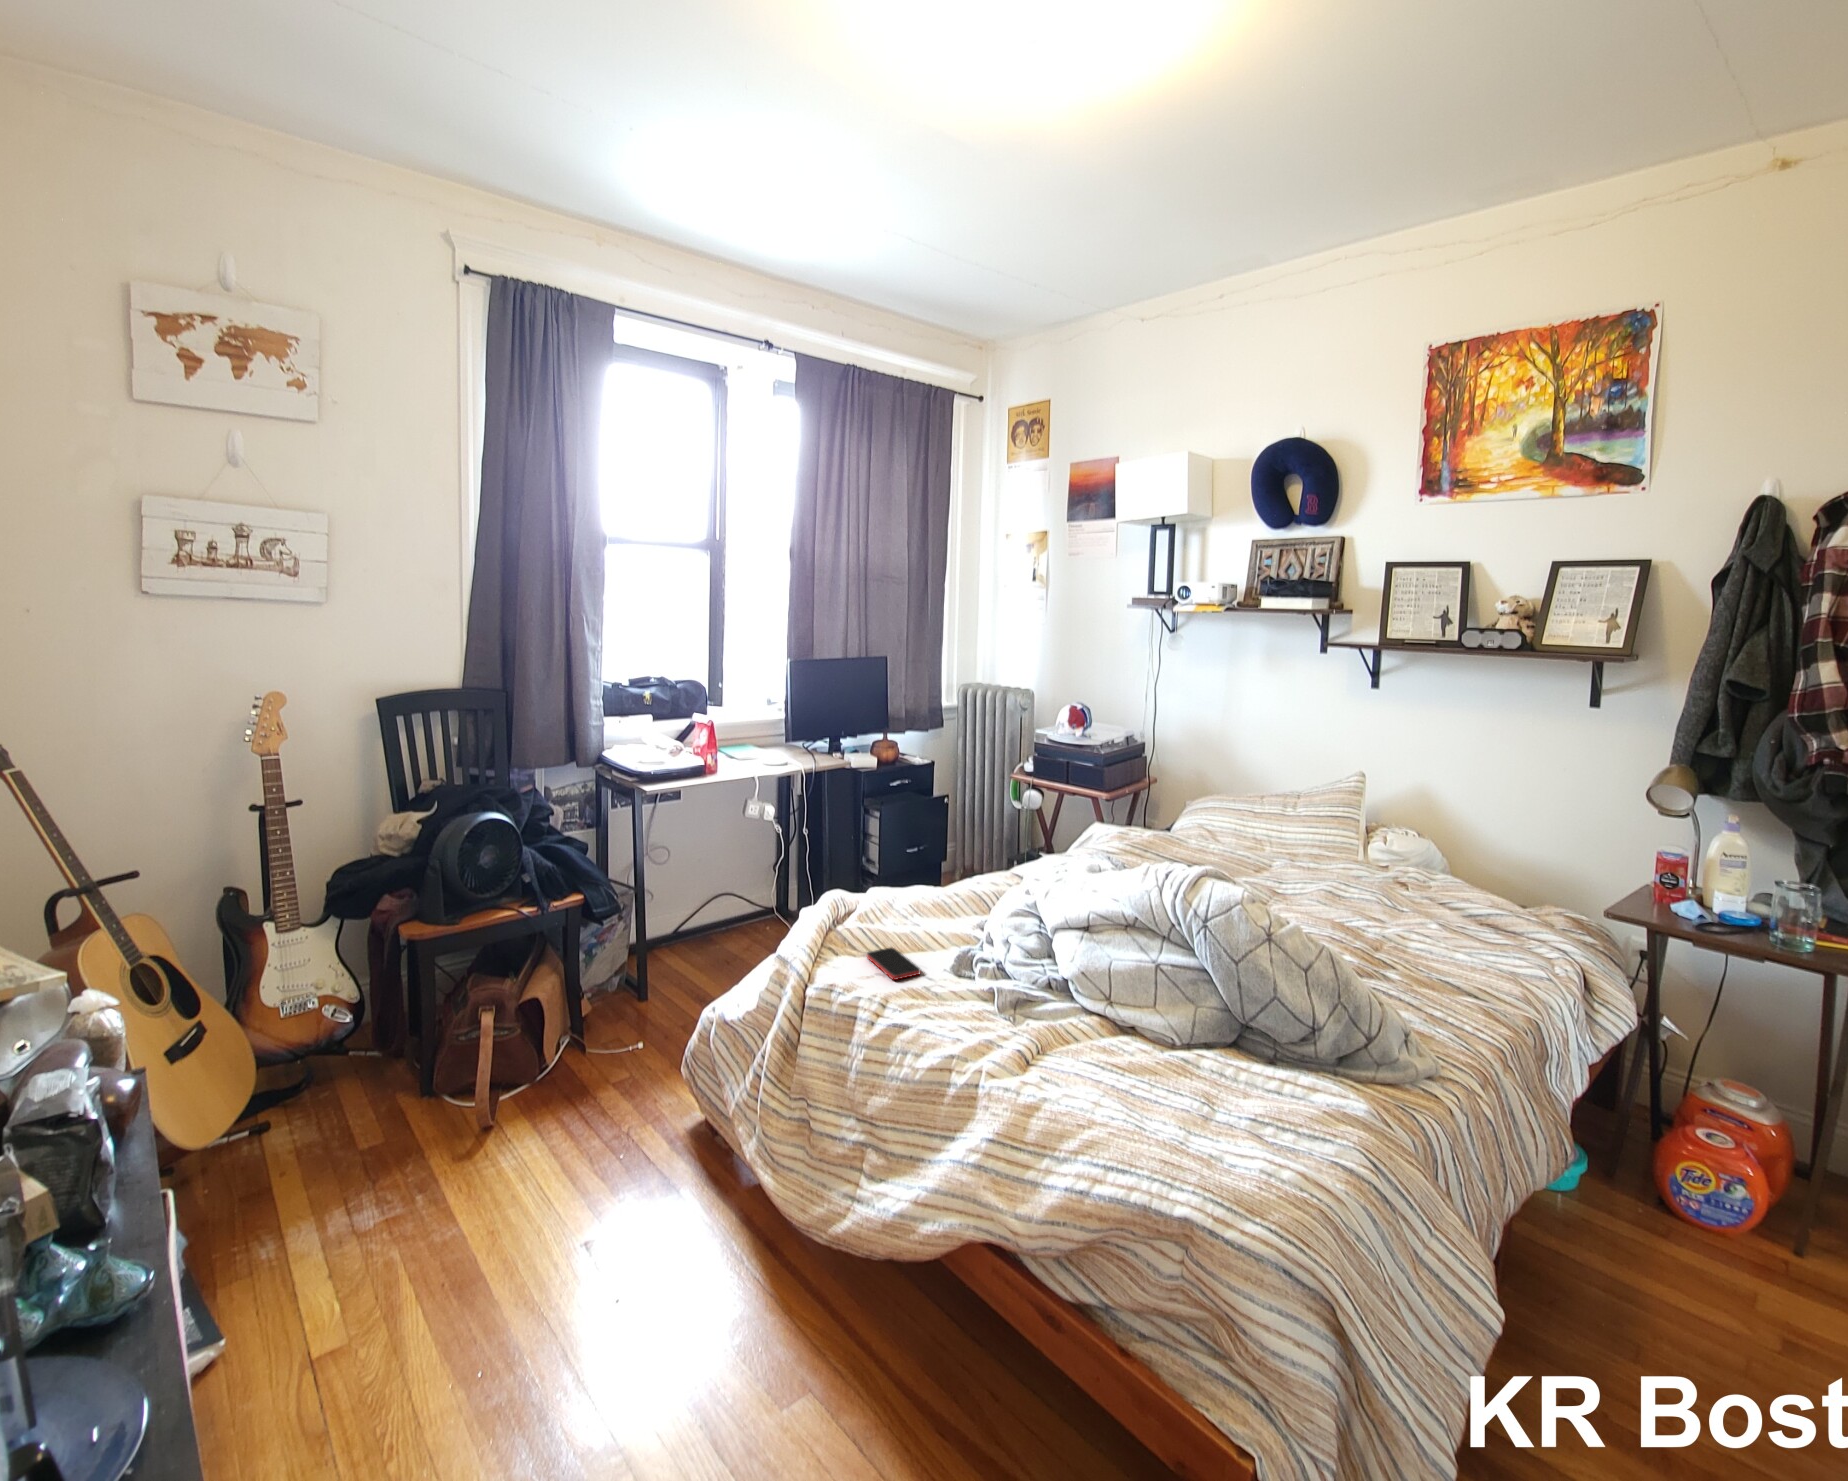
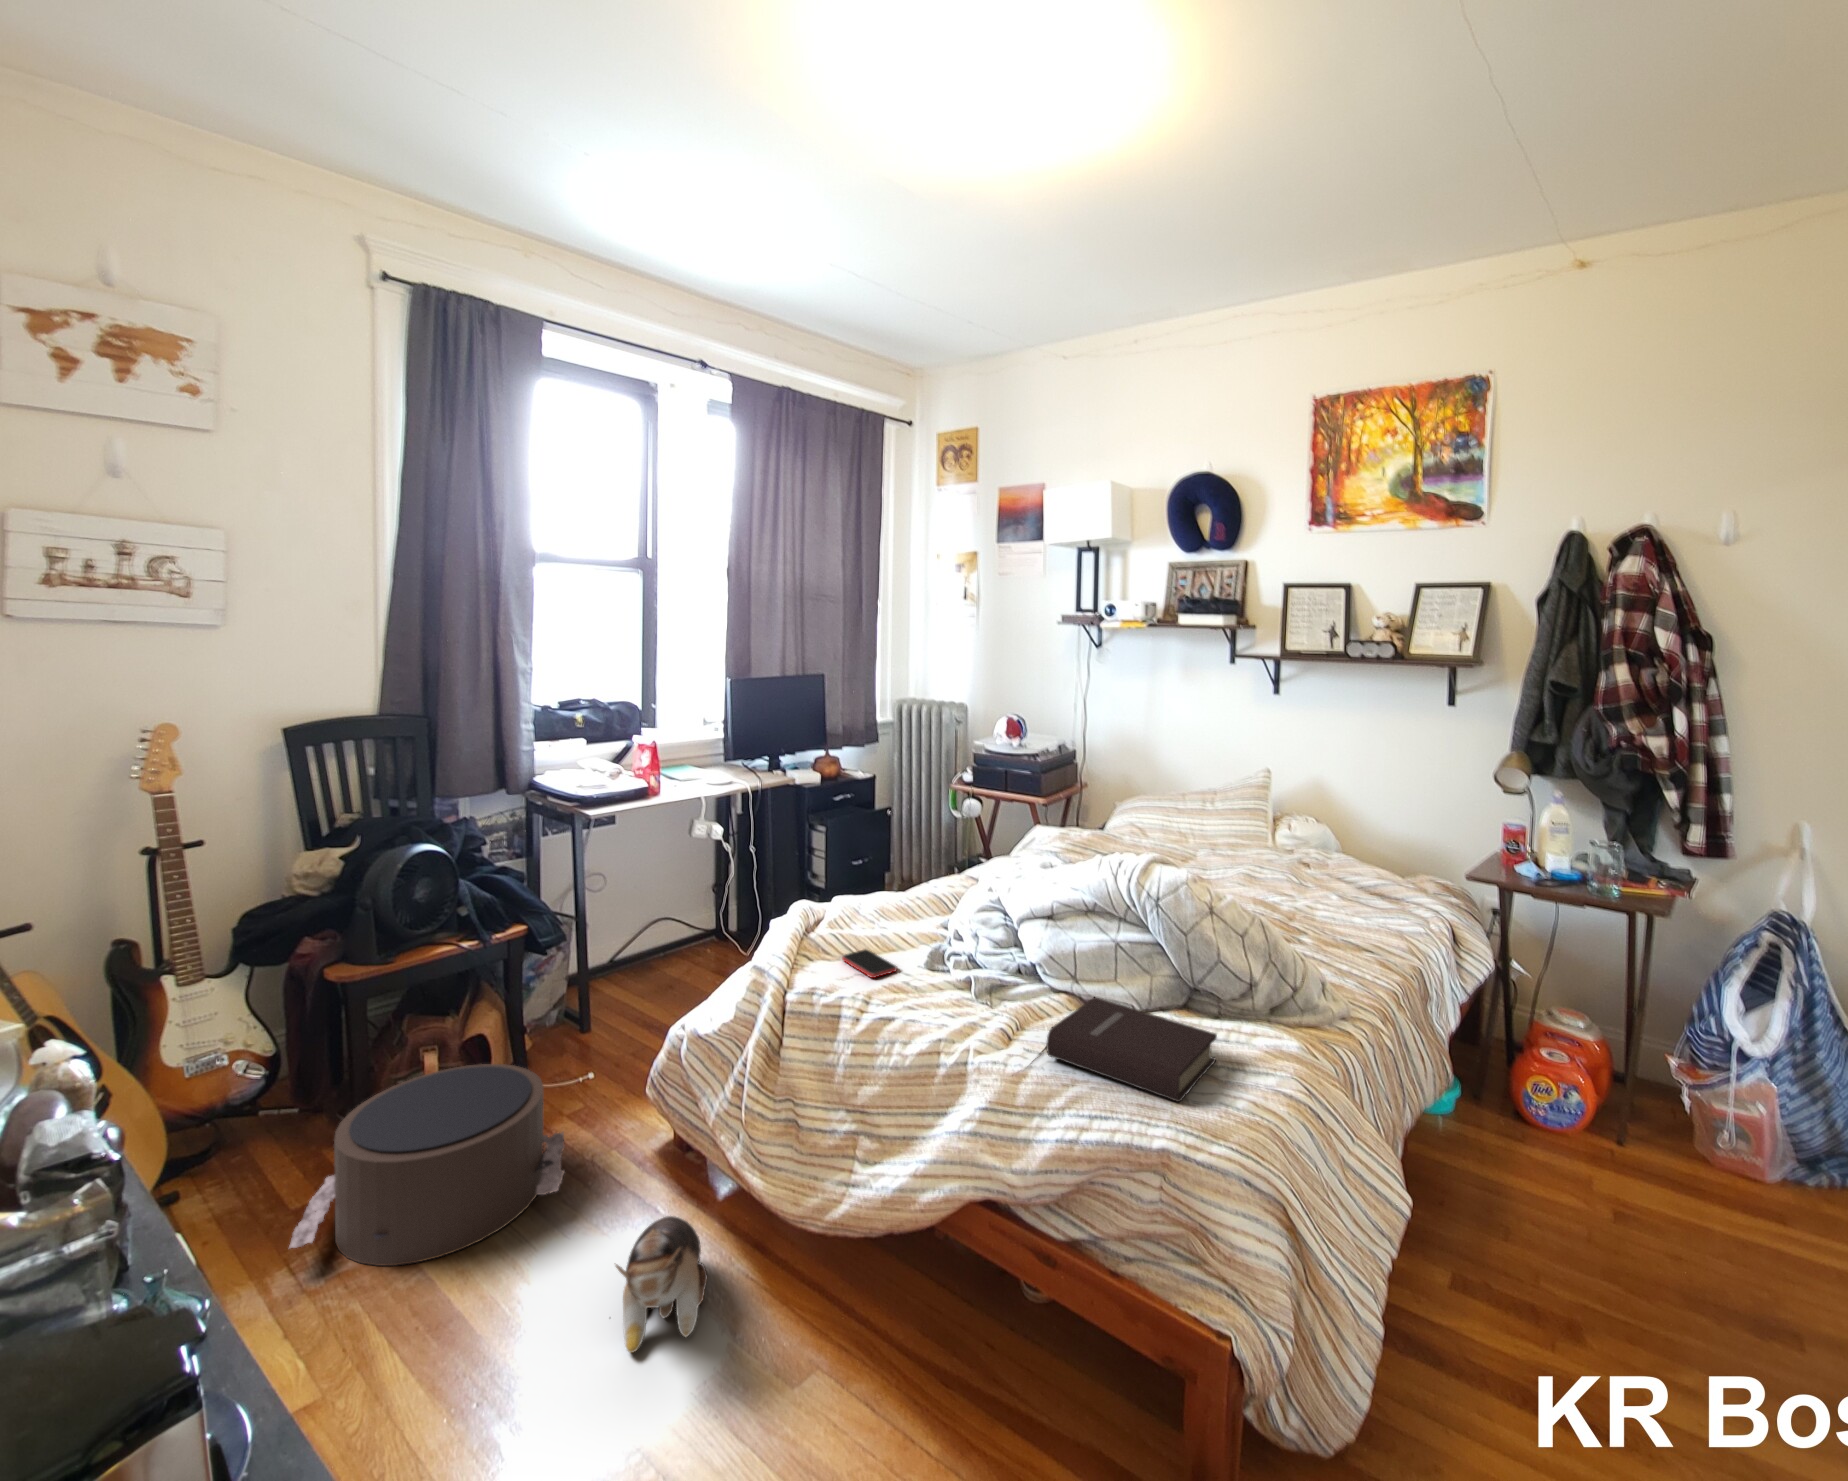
book: none [1065,1025,1265,1162] -> present [1046,998,1217,1102]
pouf: none [349,1028,602,1216] -> present [289,1064,565,1266]
plush toy: none [613,1206,716,1342] -> present [616,1216,707,1353]

